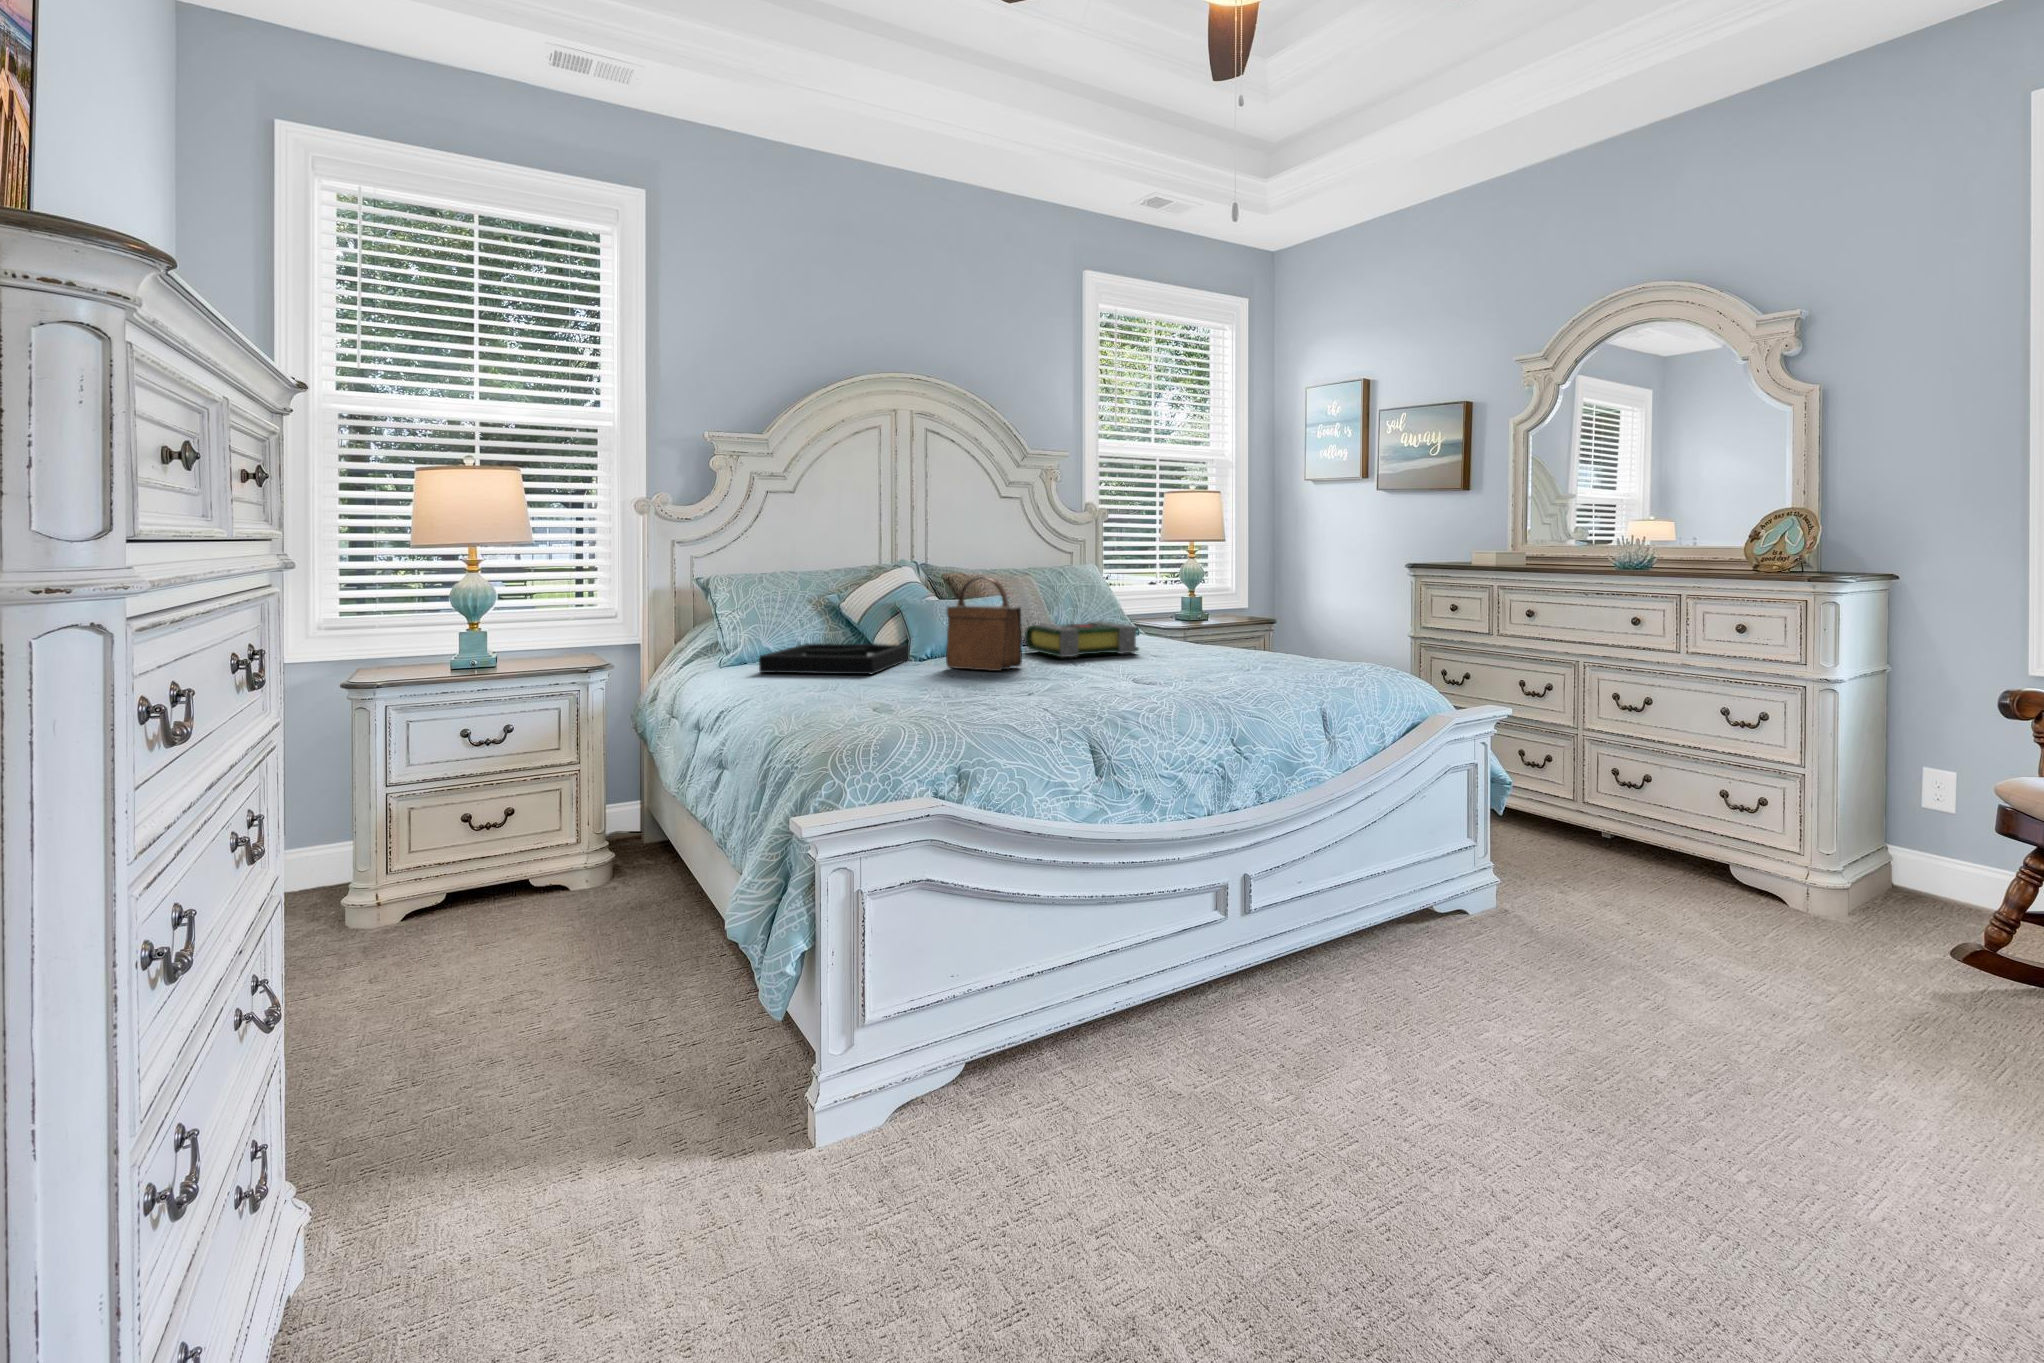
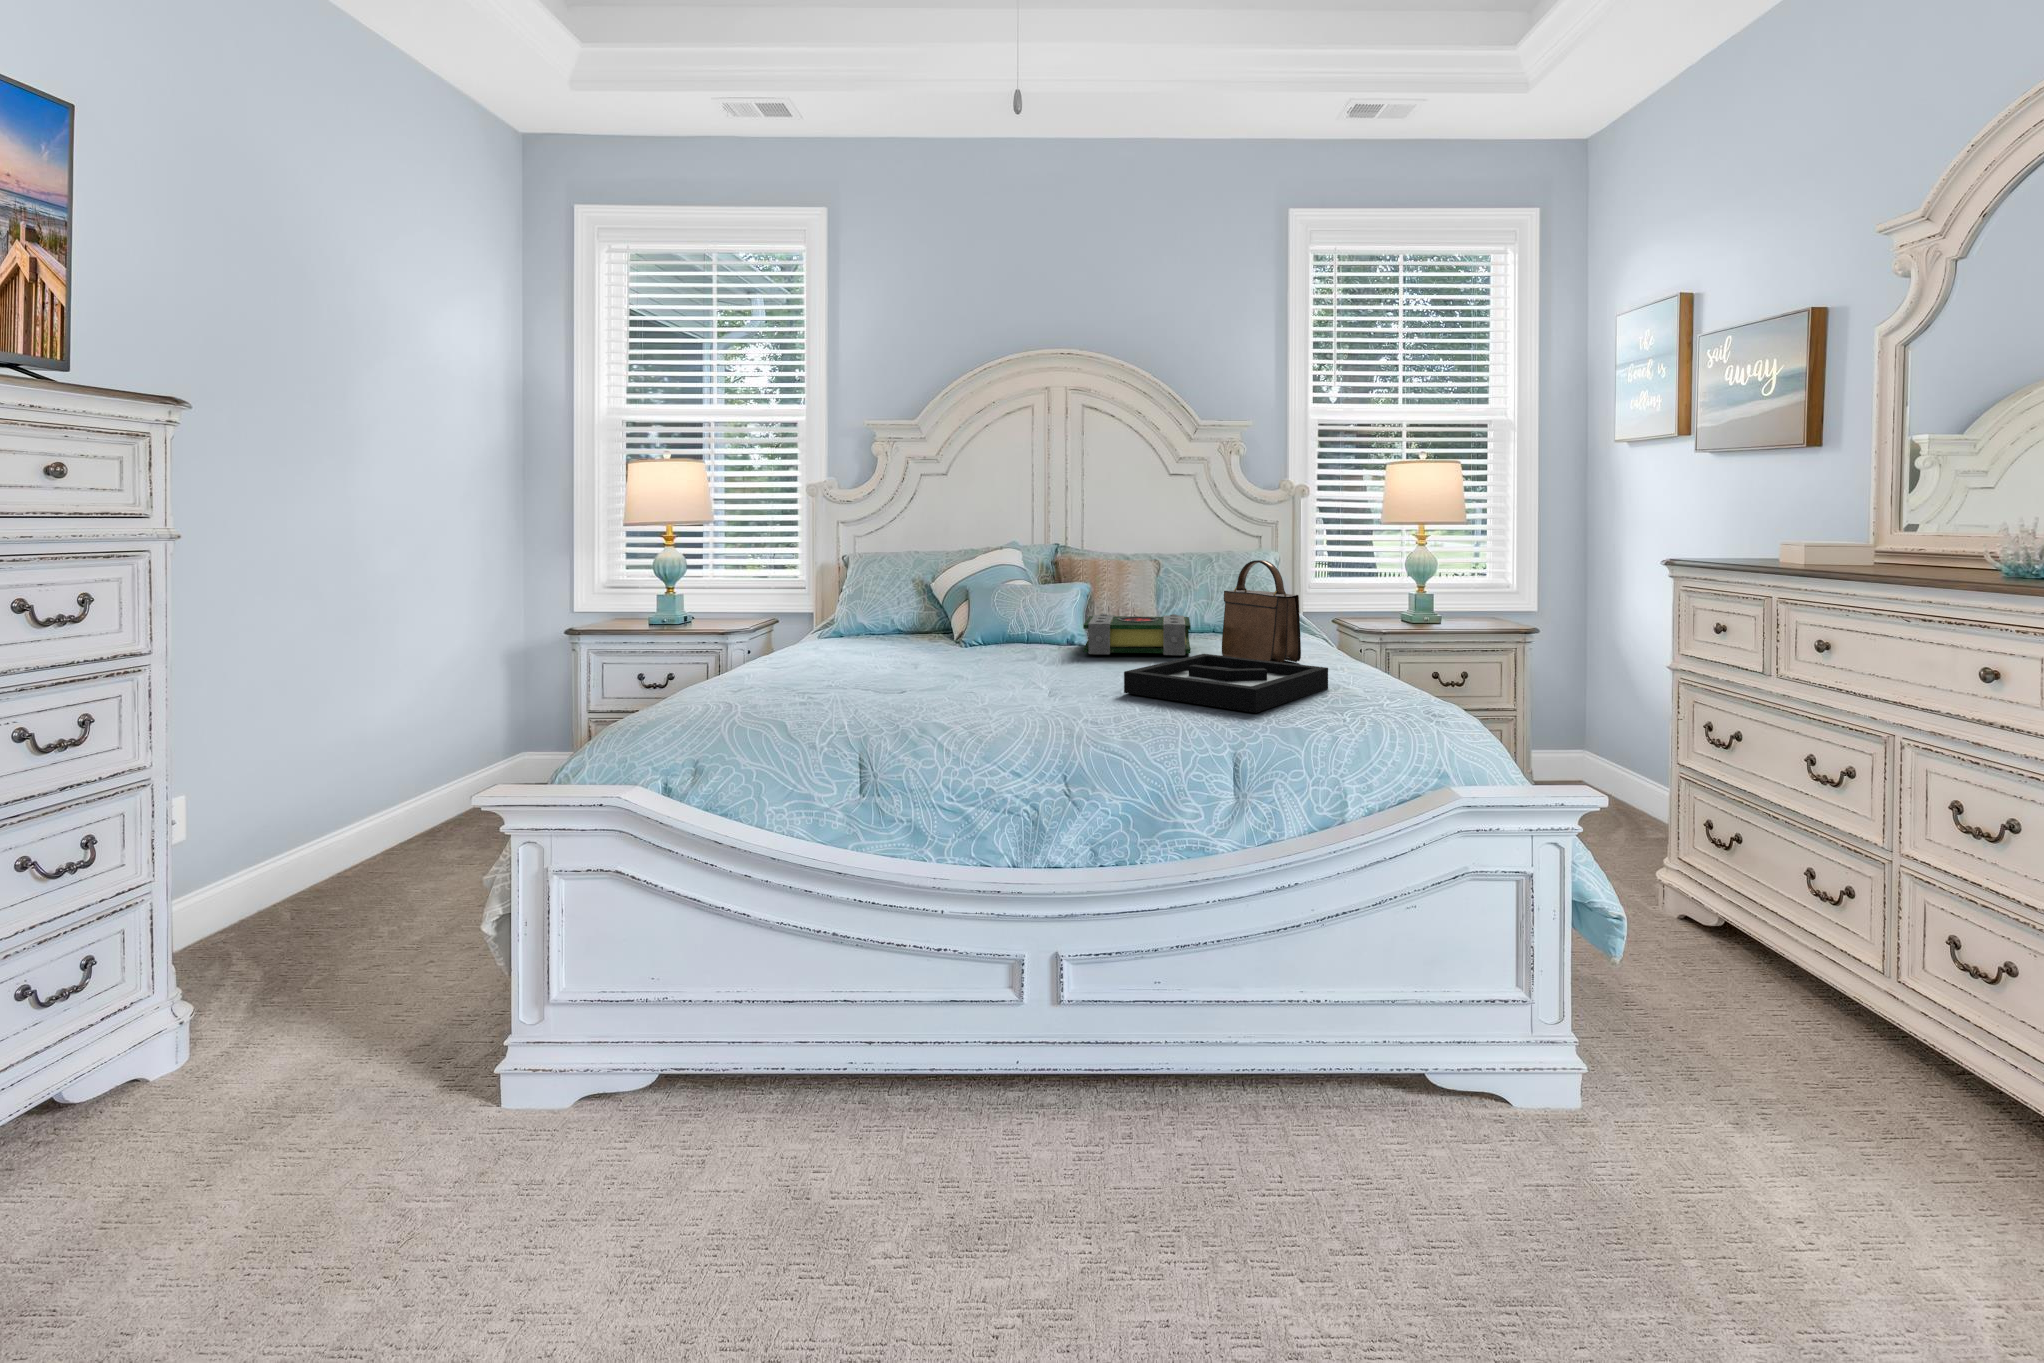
handbag: present [946,577,1022,671] -> present [1222,560,1301,663]
decorative tray: present [759,643,909,674] -> present [1124,654,1328,713]

